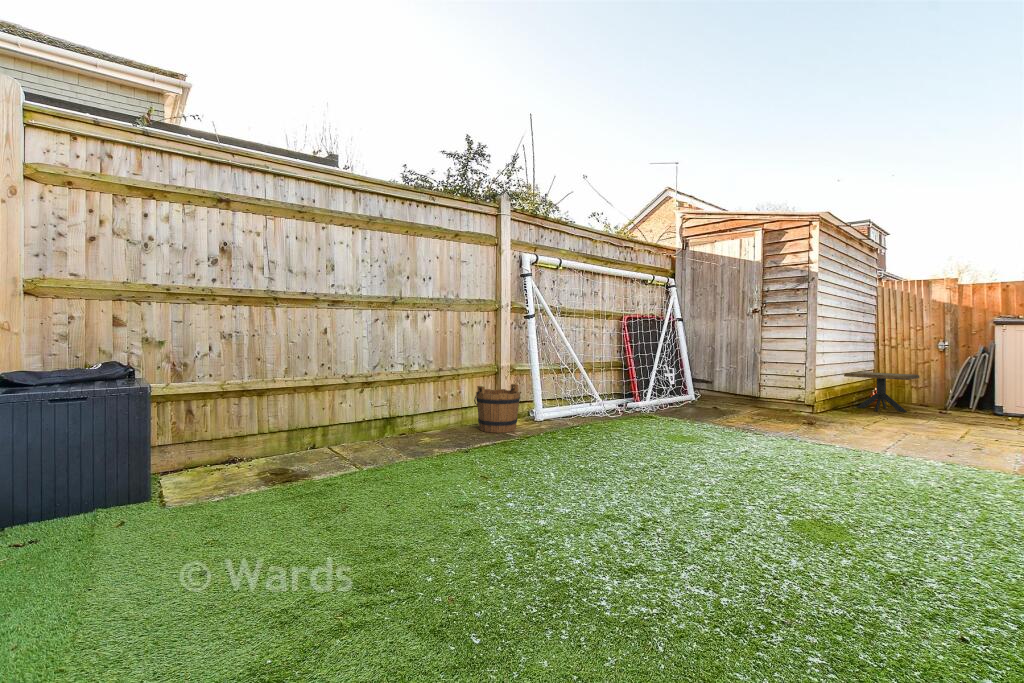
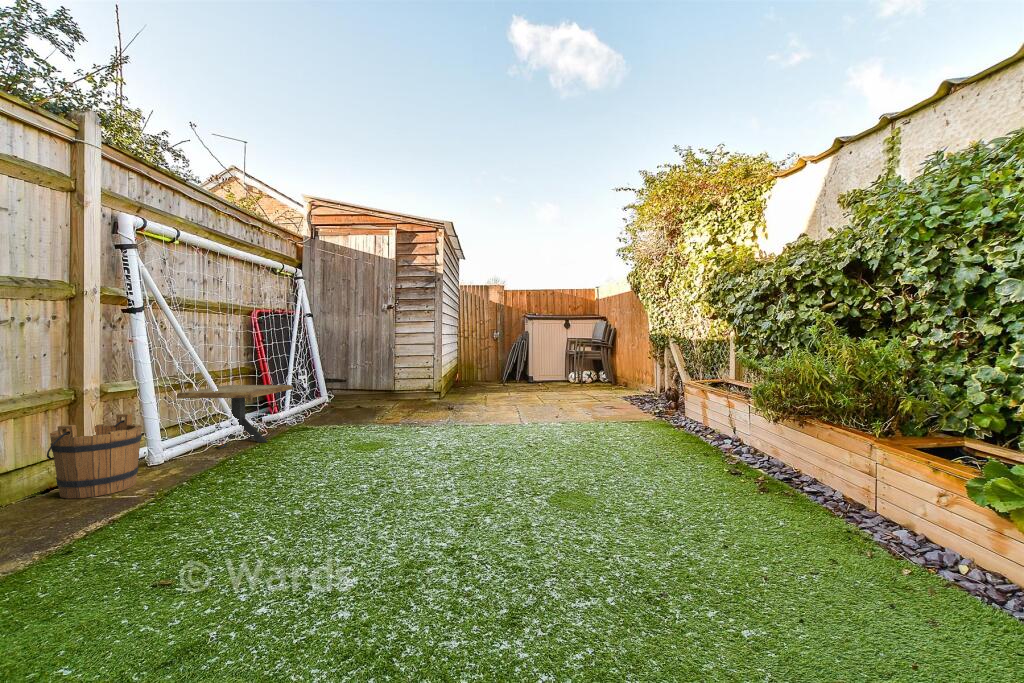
side table: present [844,372,919,412] -> present [177,385,293,449]

